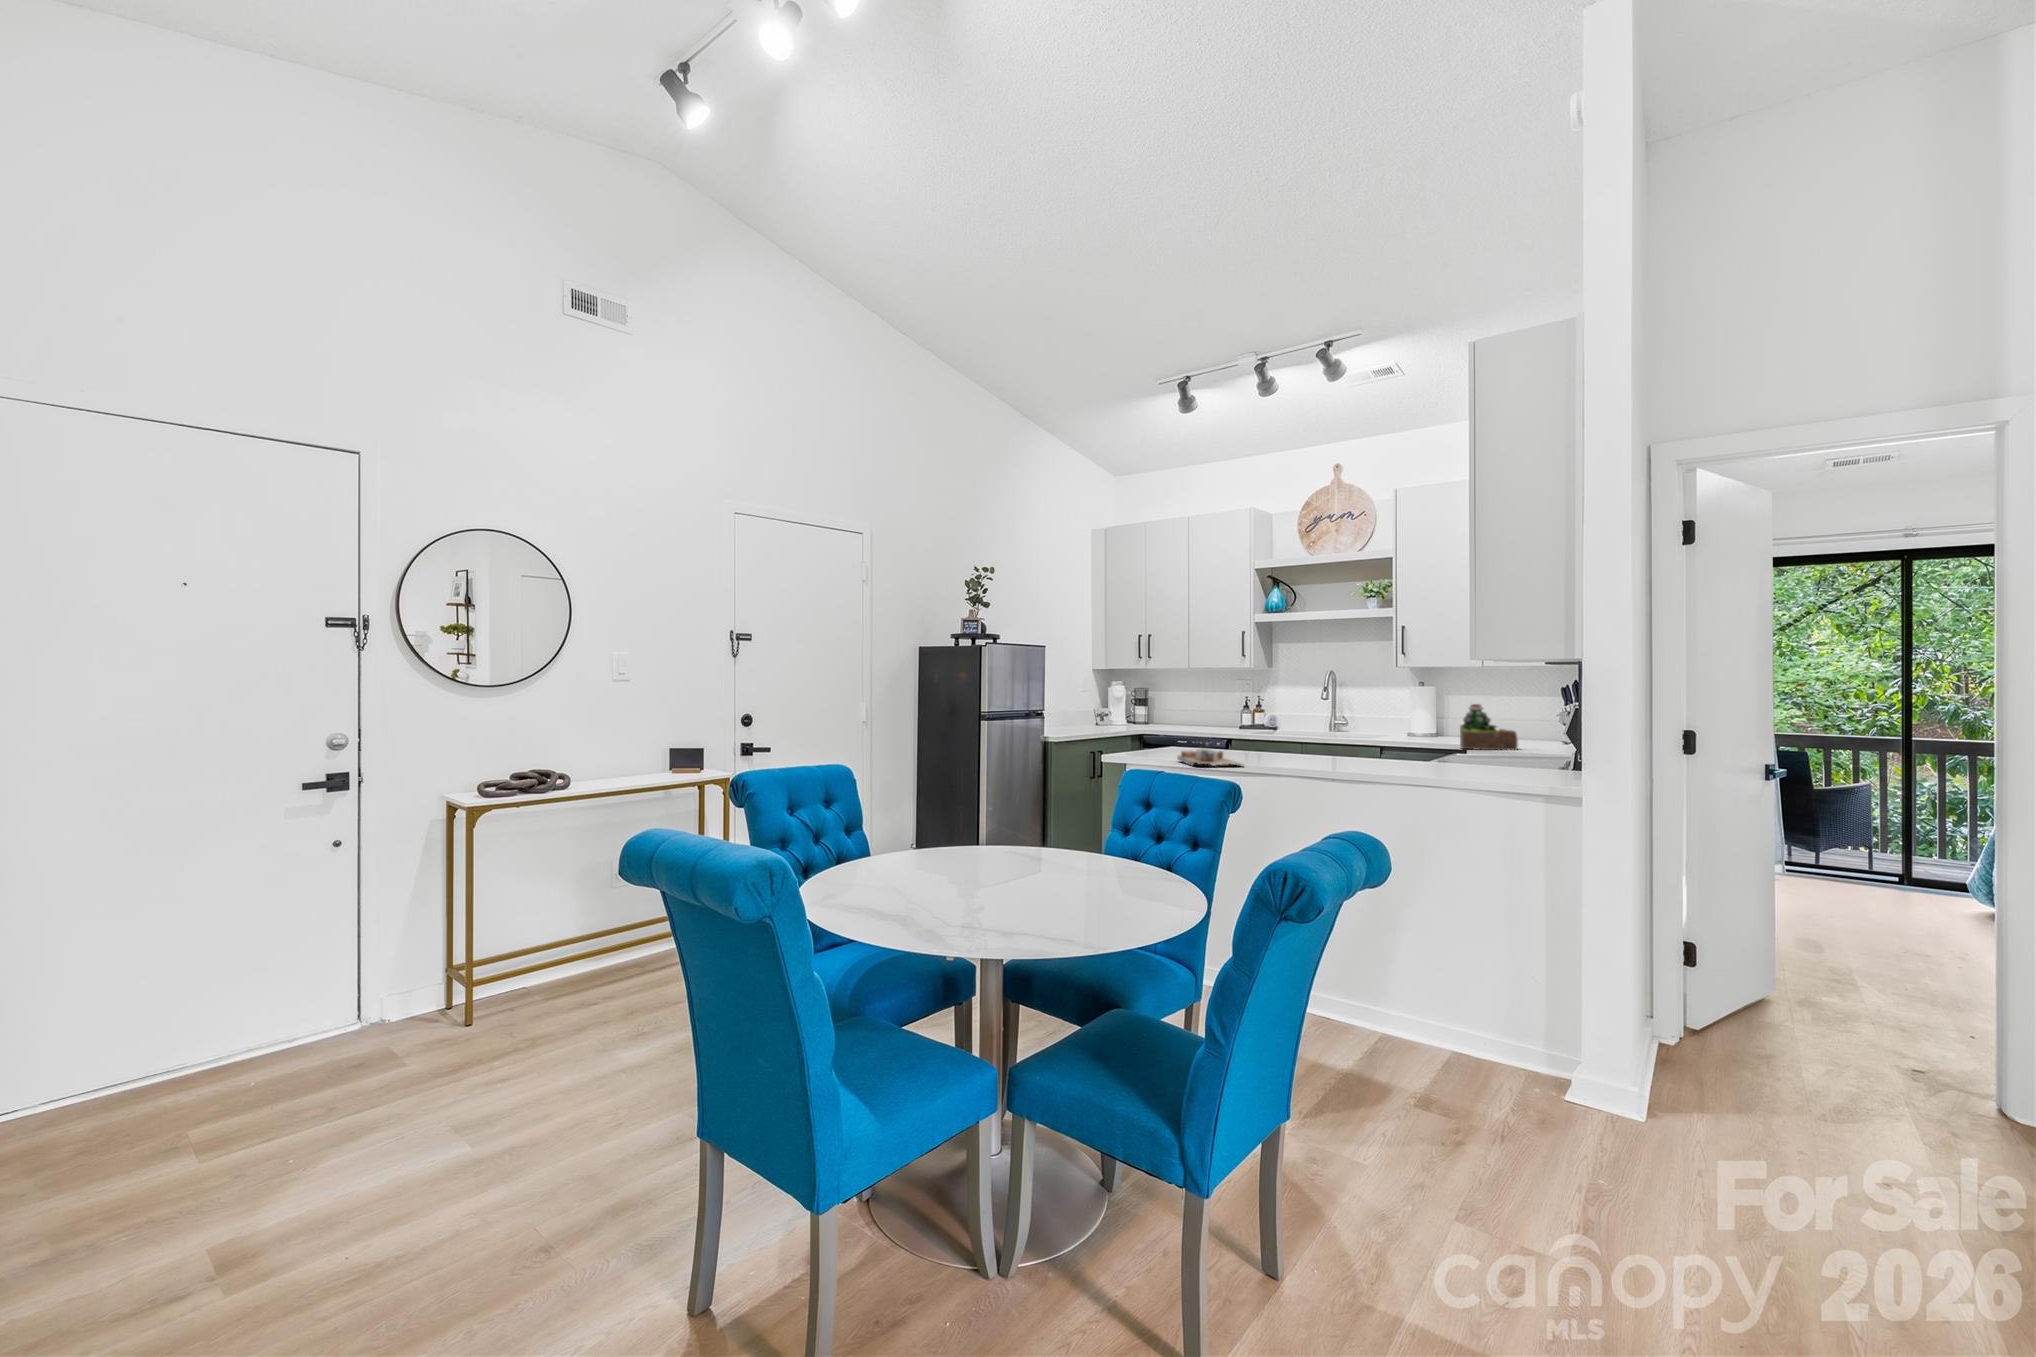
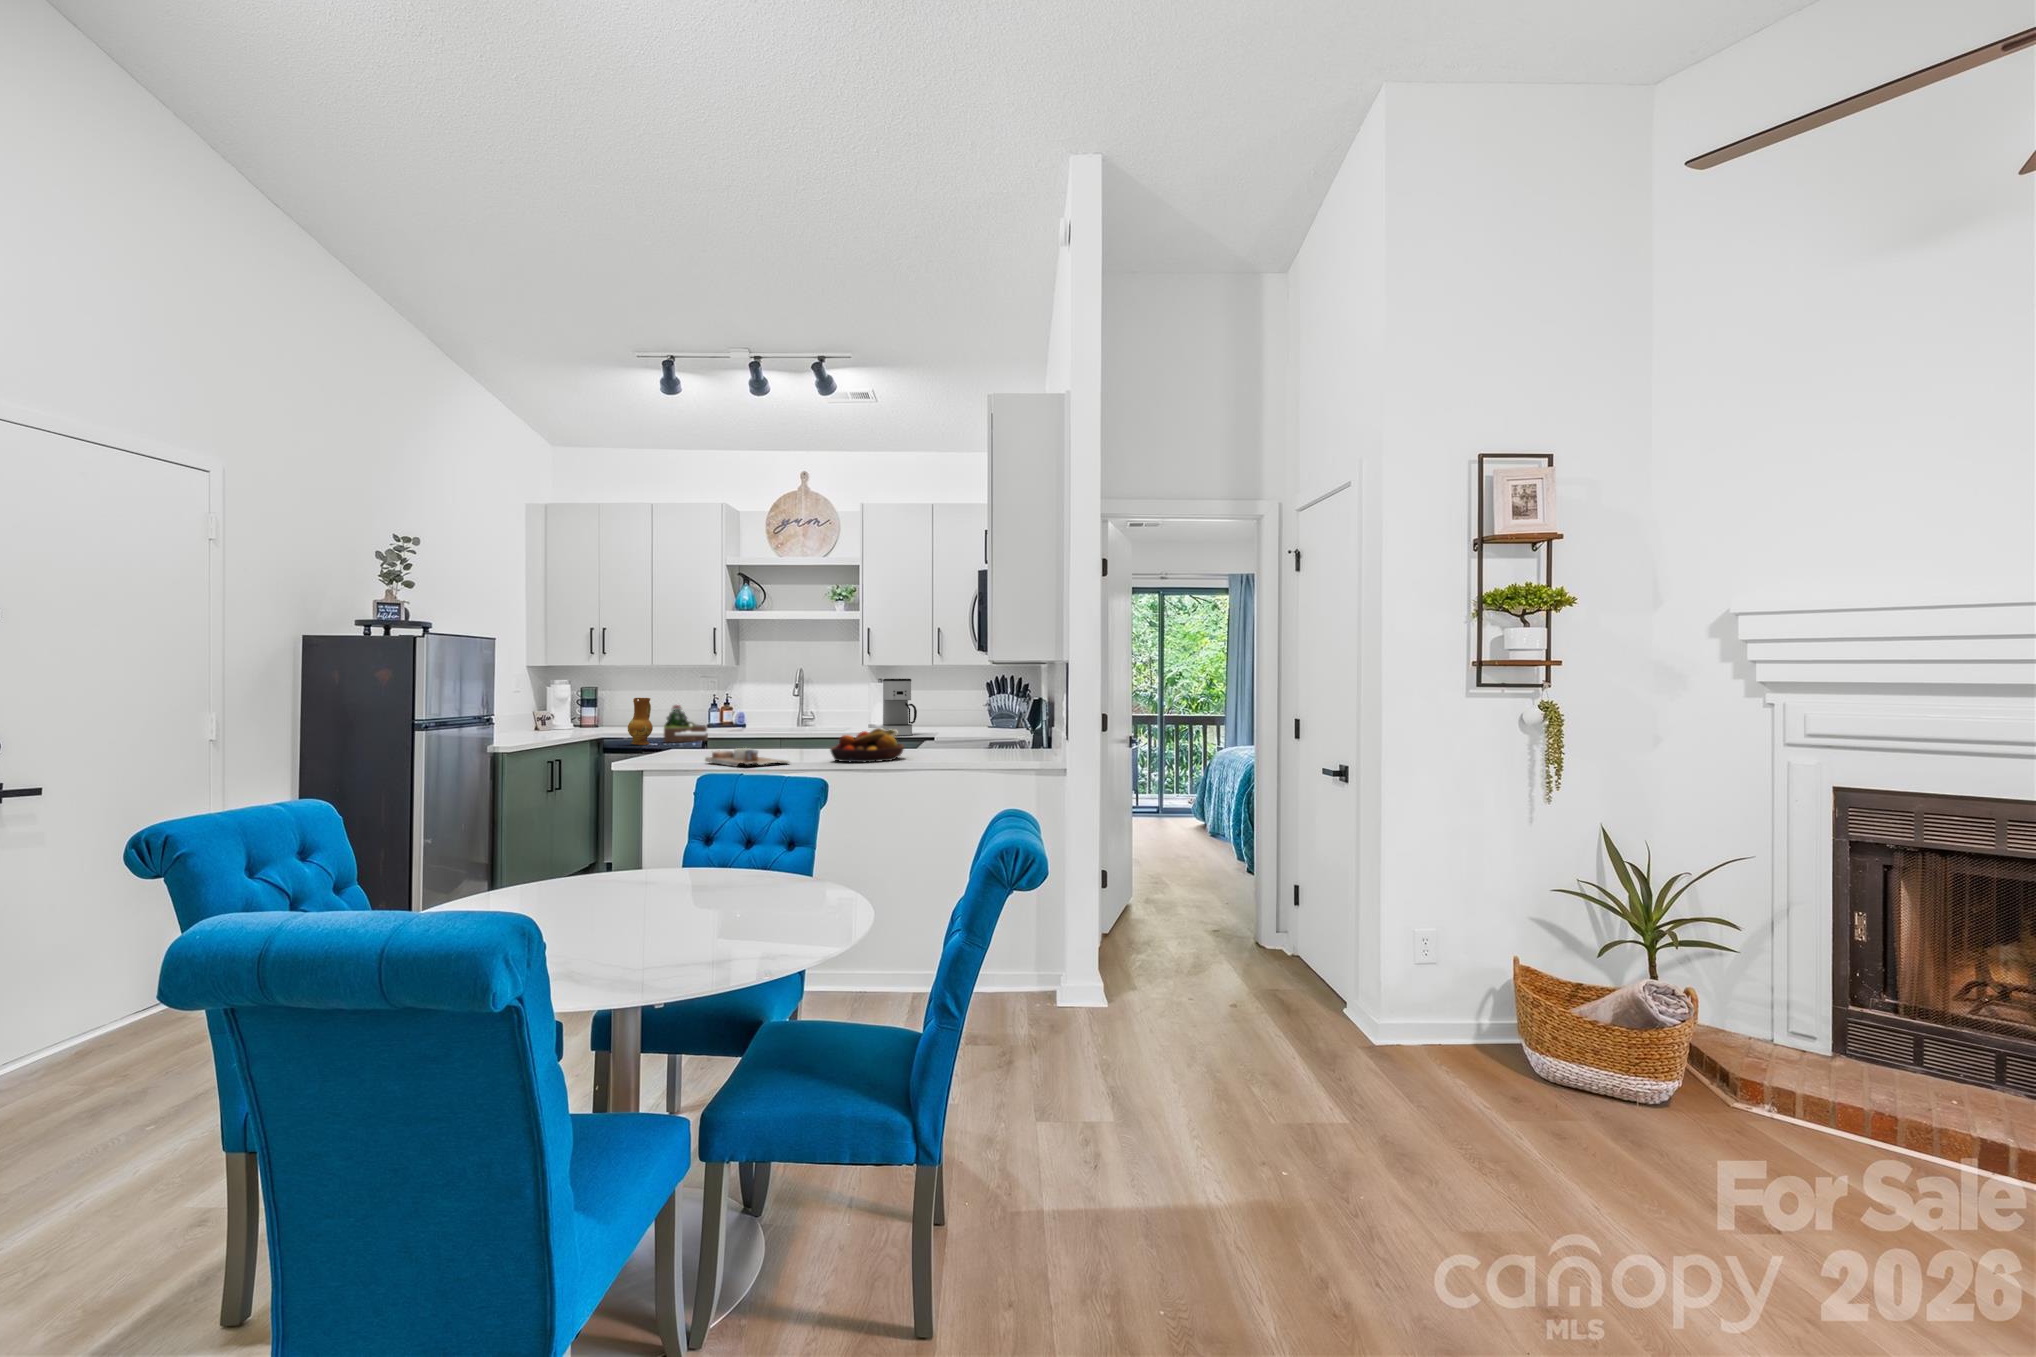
coffee maker: none [1417,682,1458,747] -> present [883,679,917,736]
ceramic jug: none [1162,698,1183,743] -> present [628,698,653,745]
succulent plant: present [1460,704,1518,750] -> present [664,705,708,743]
fruit bowl: none [1286,735,1368,771] -> present [830,728,904,762]

